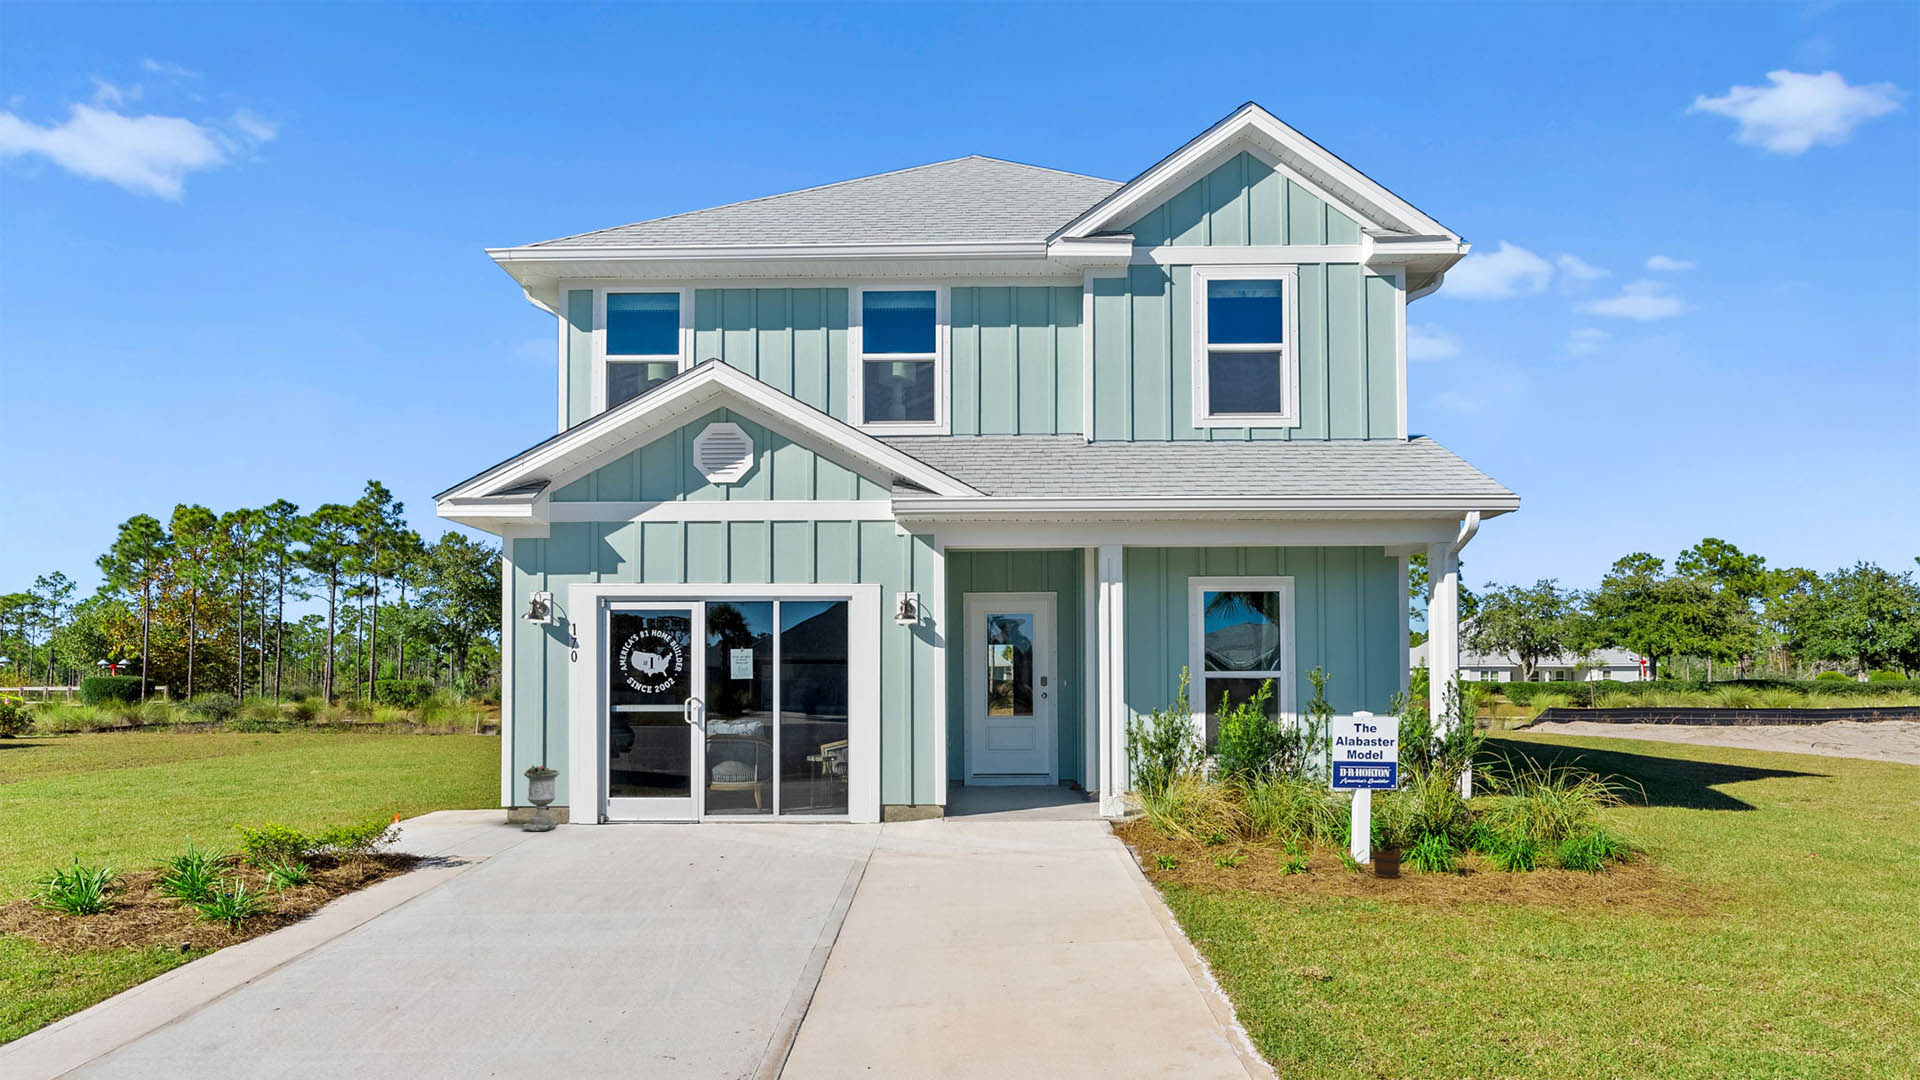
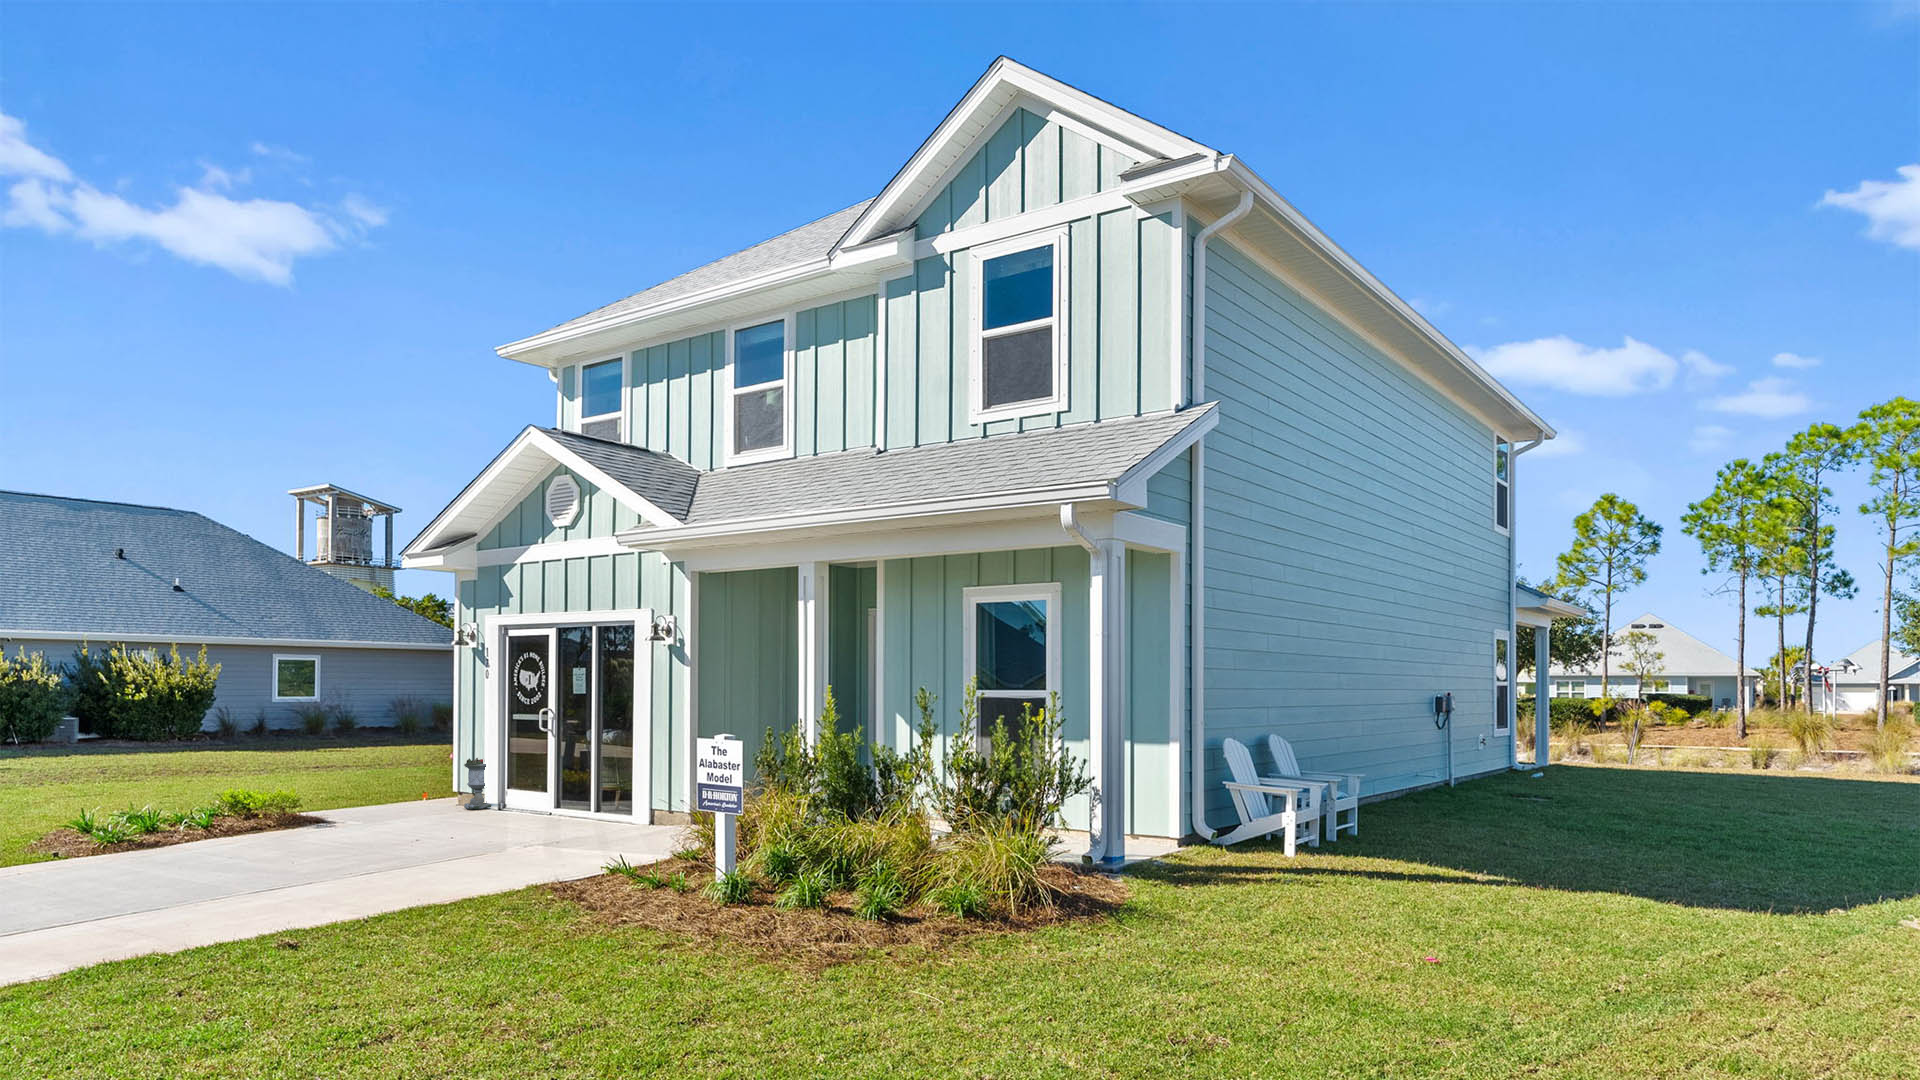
wooden bucket: present [1373,831,1401,878] -> none [712,861,741,913]

